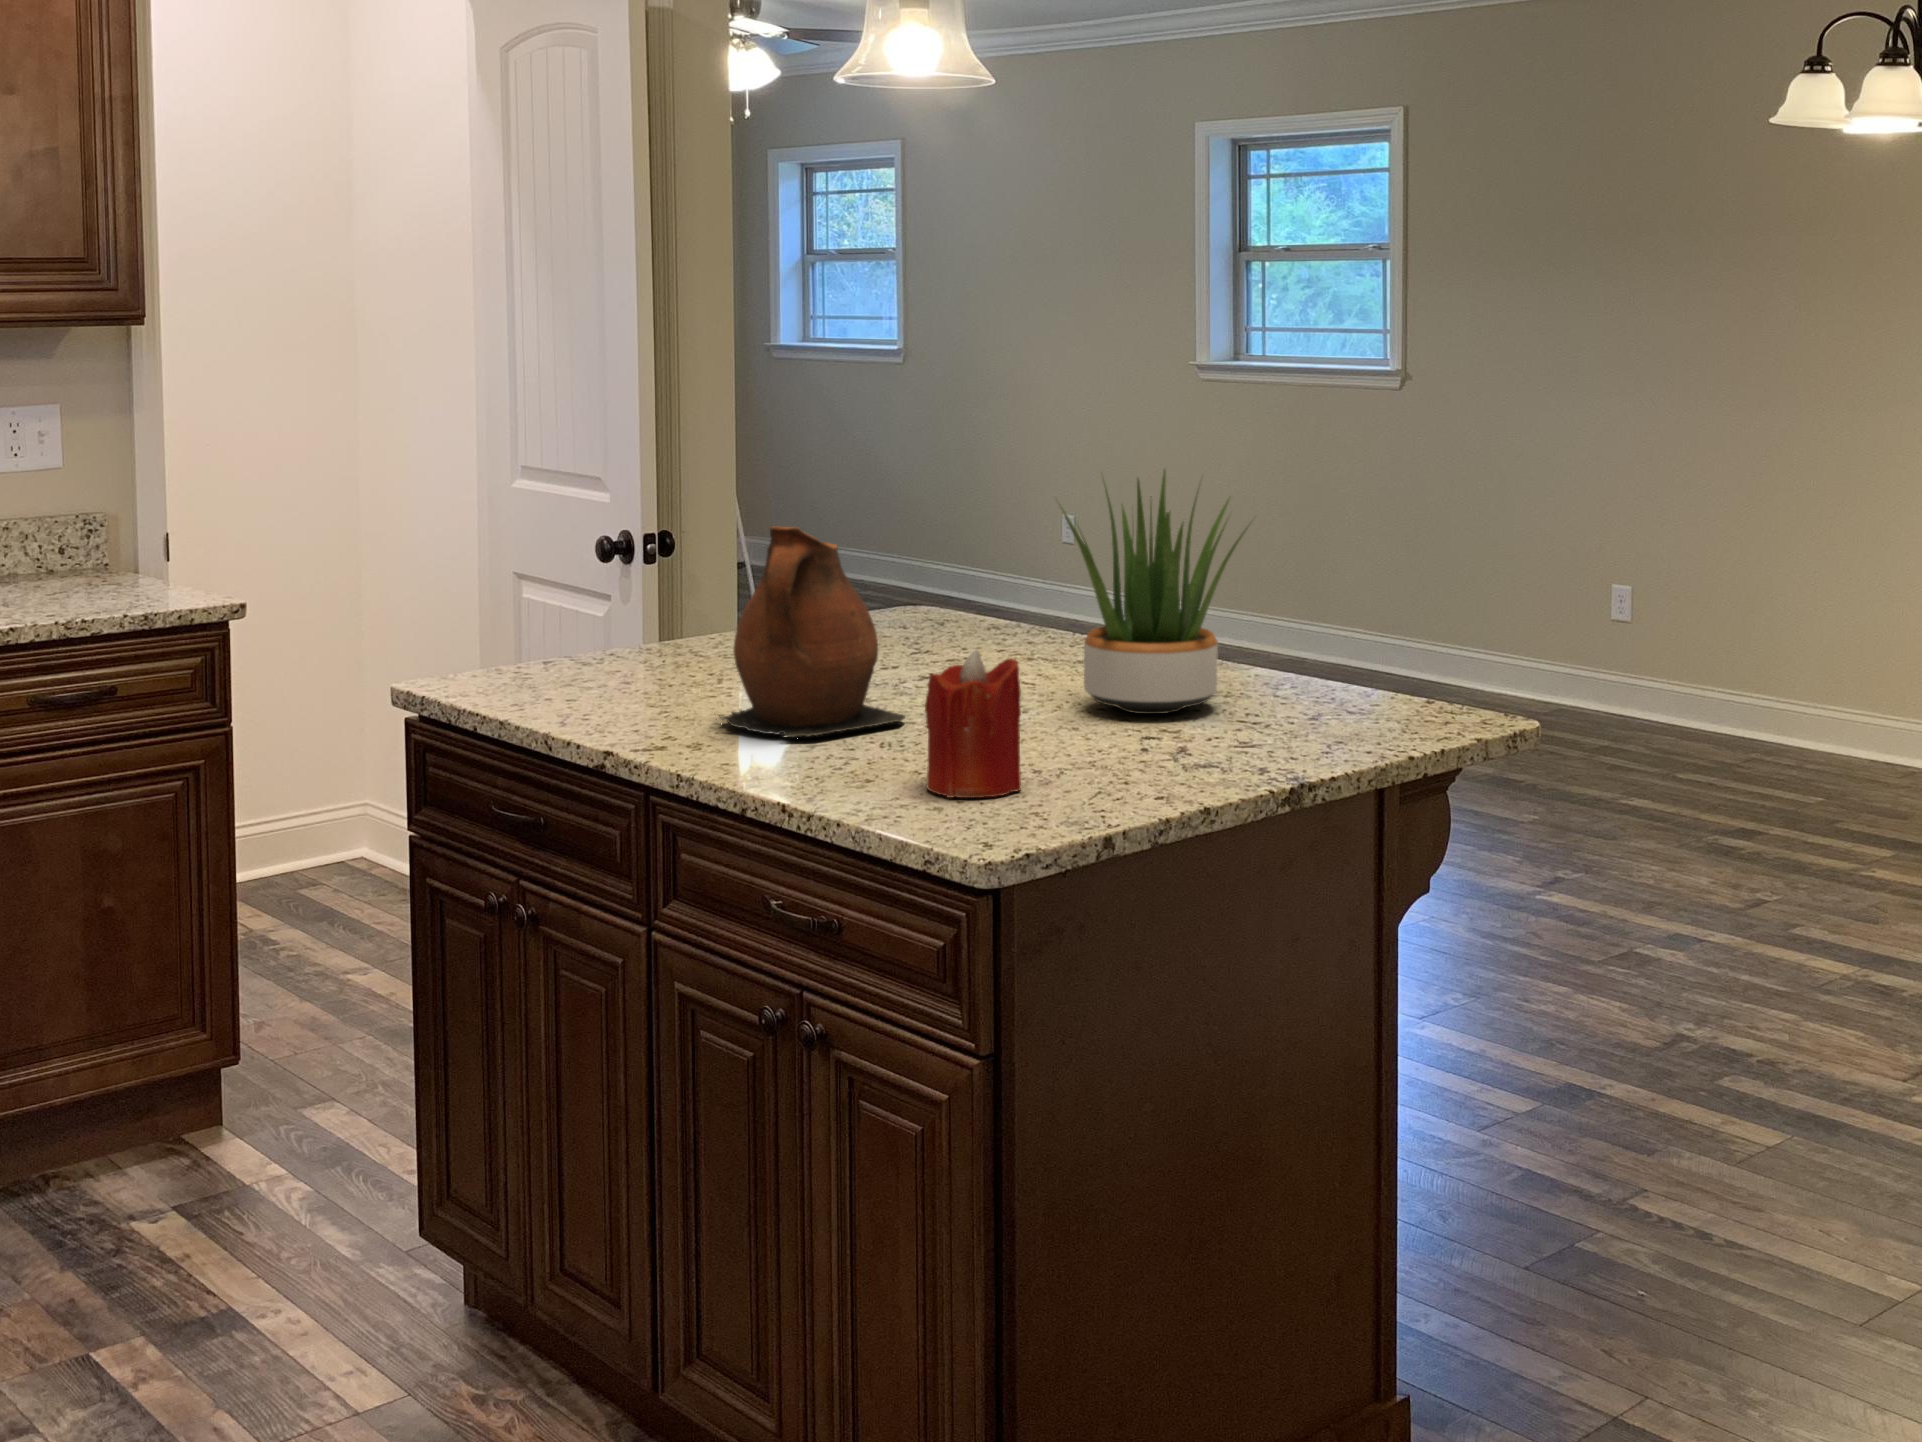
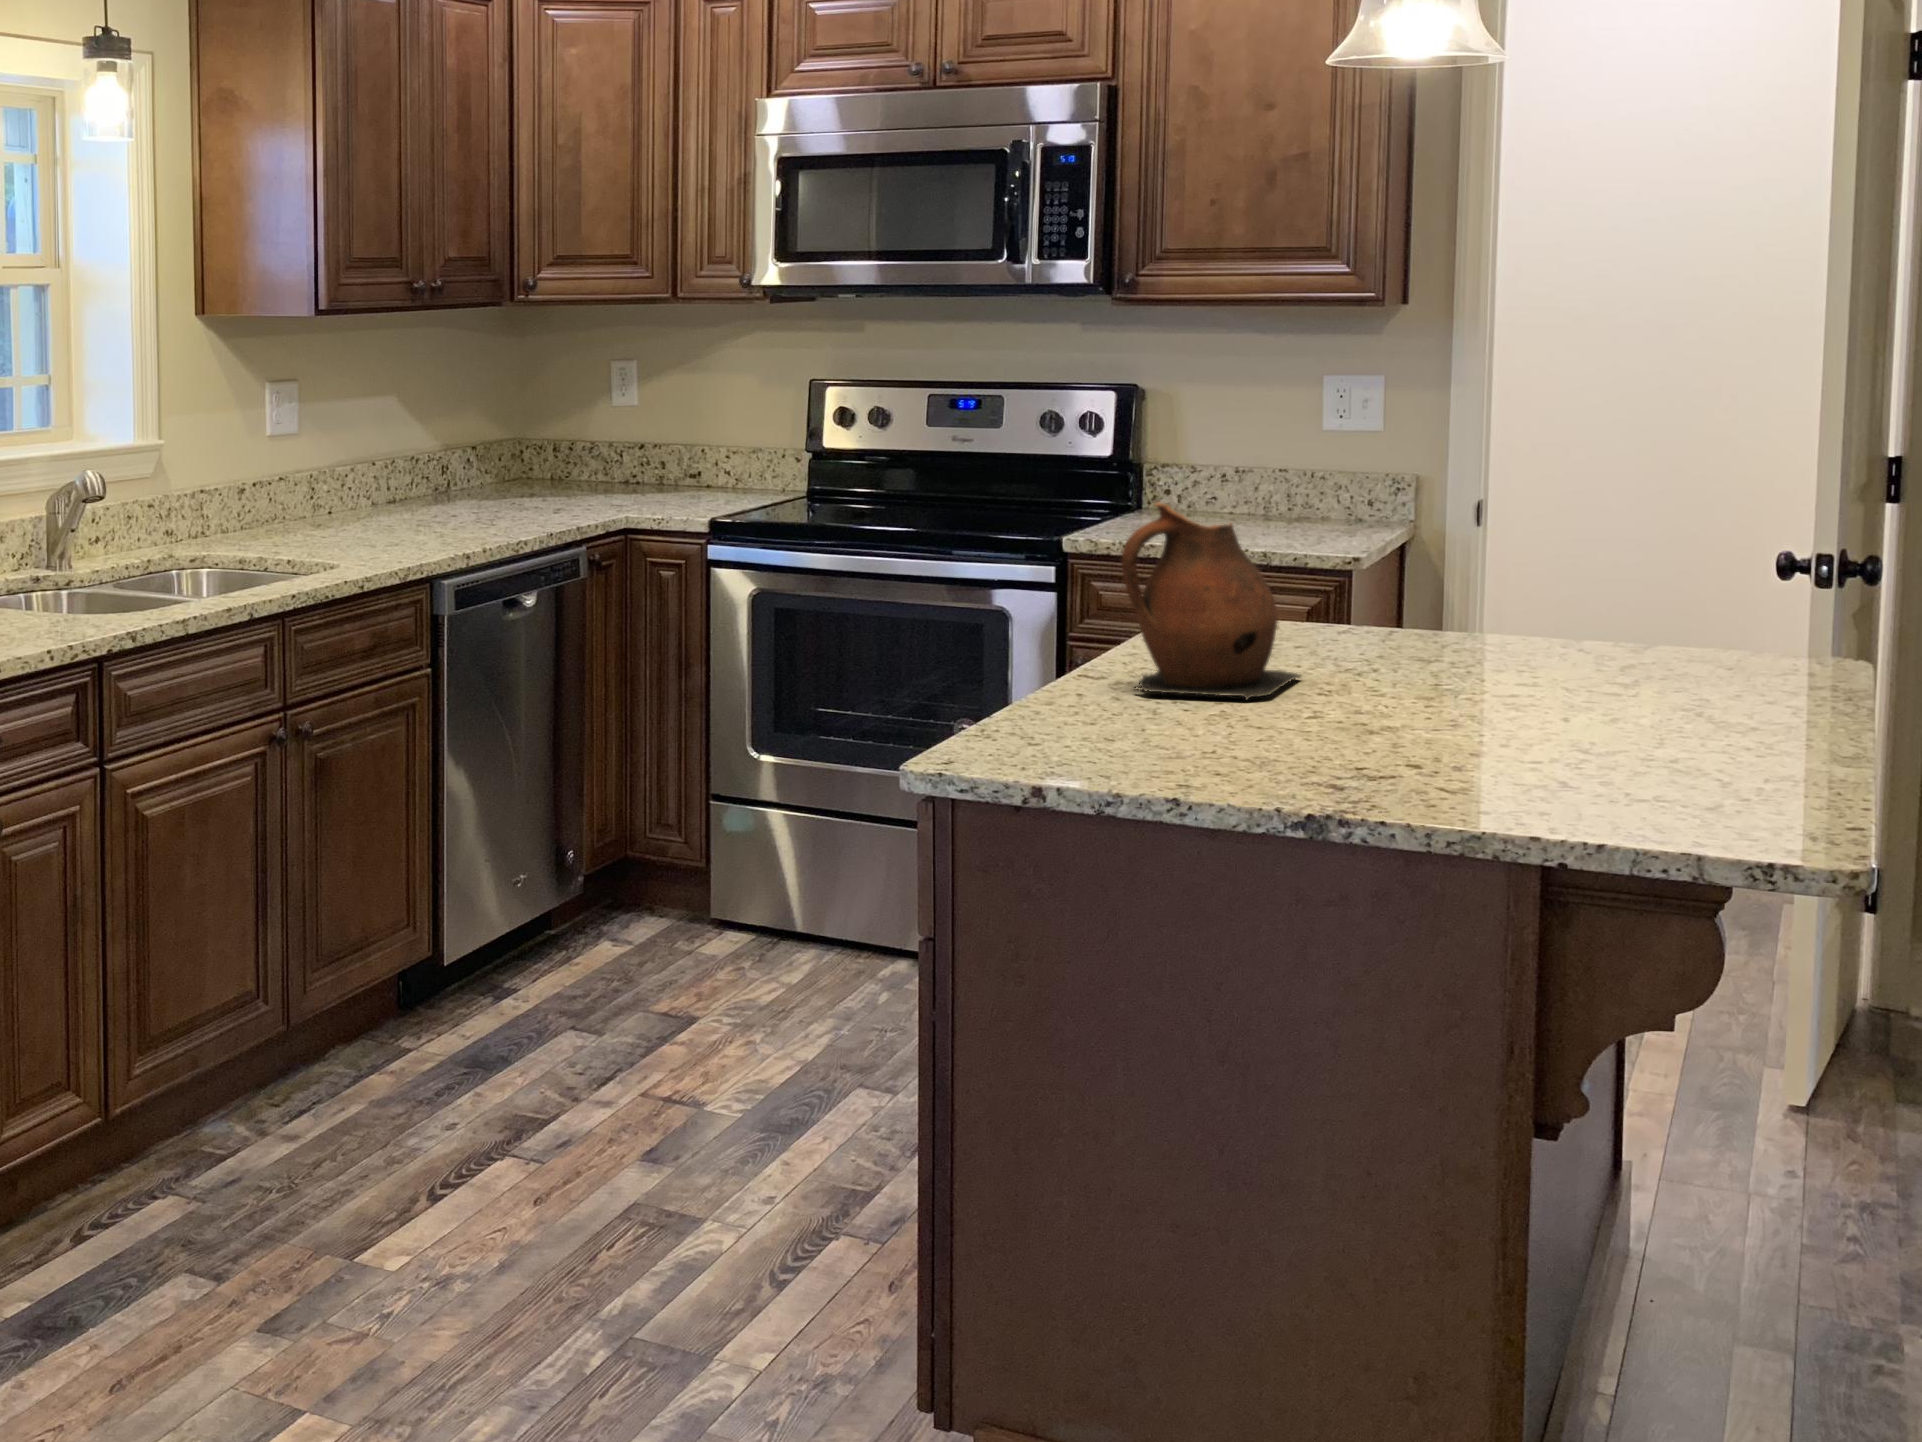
potted plant: present [1060,470,1247,714] -> none [1325,473,1632,738]
candle: present [925,650,1021,798] -> none [1022,619,1114,749]

